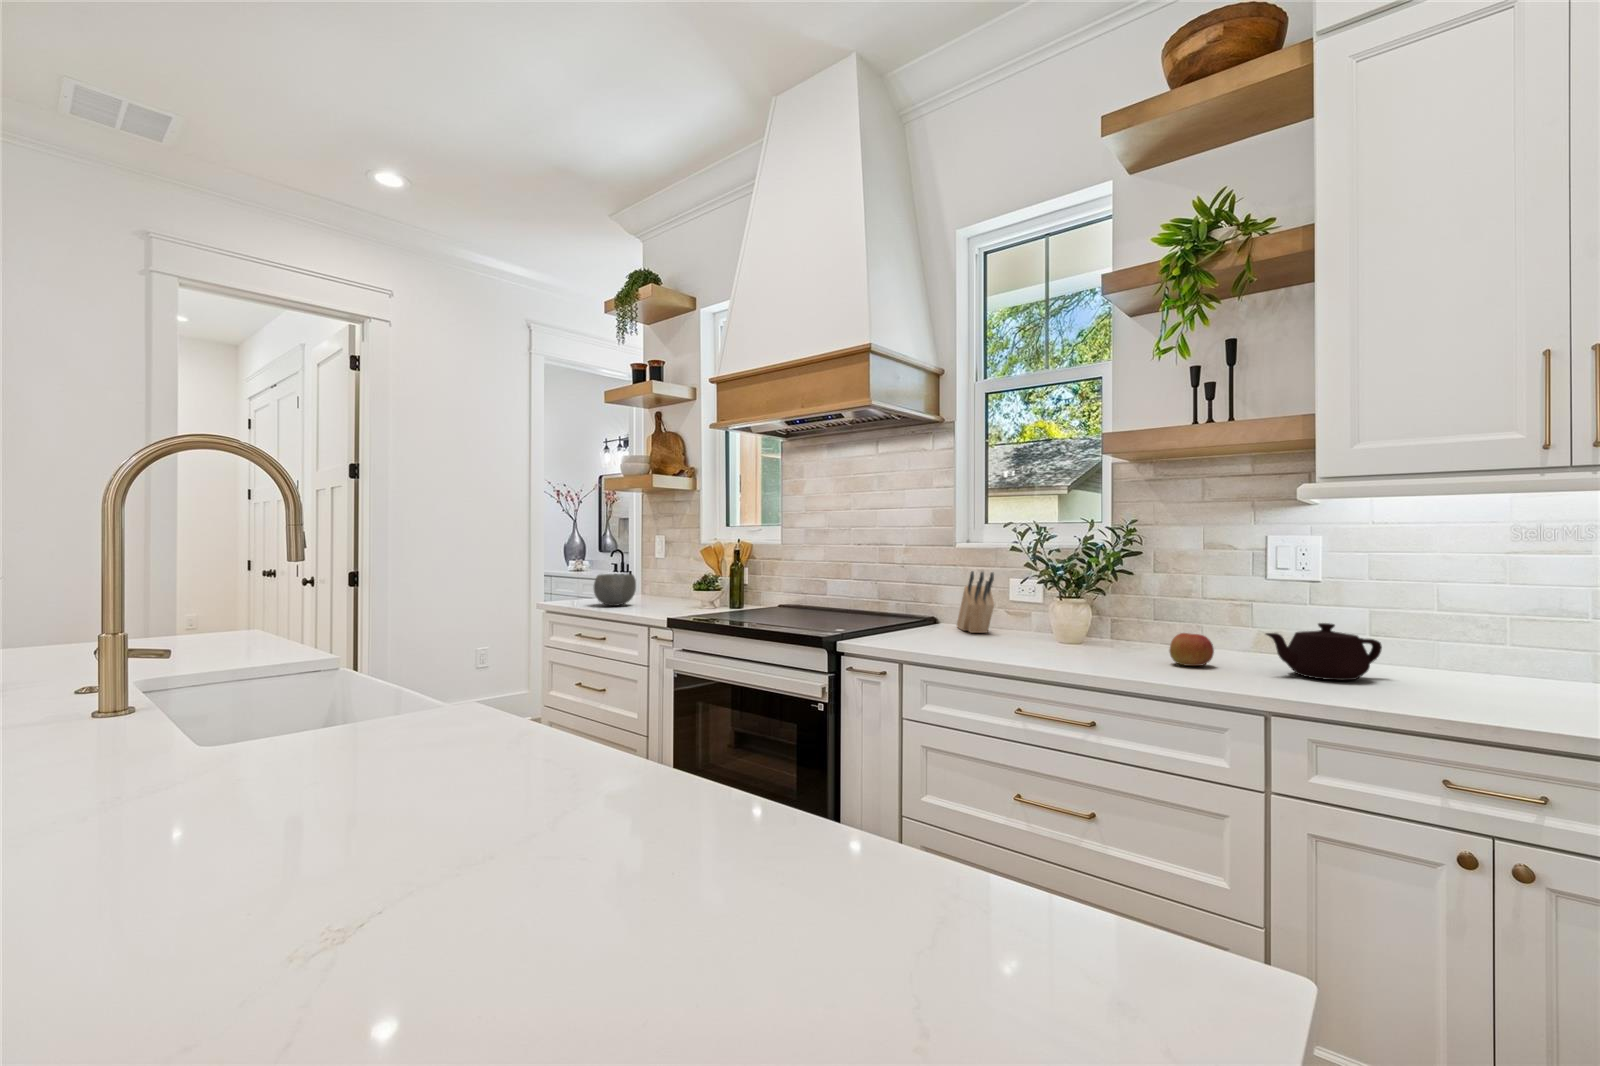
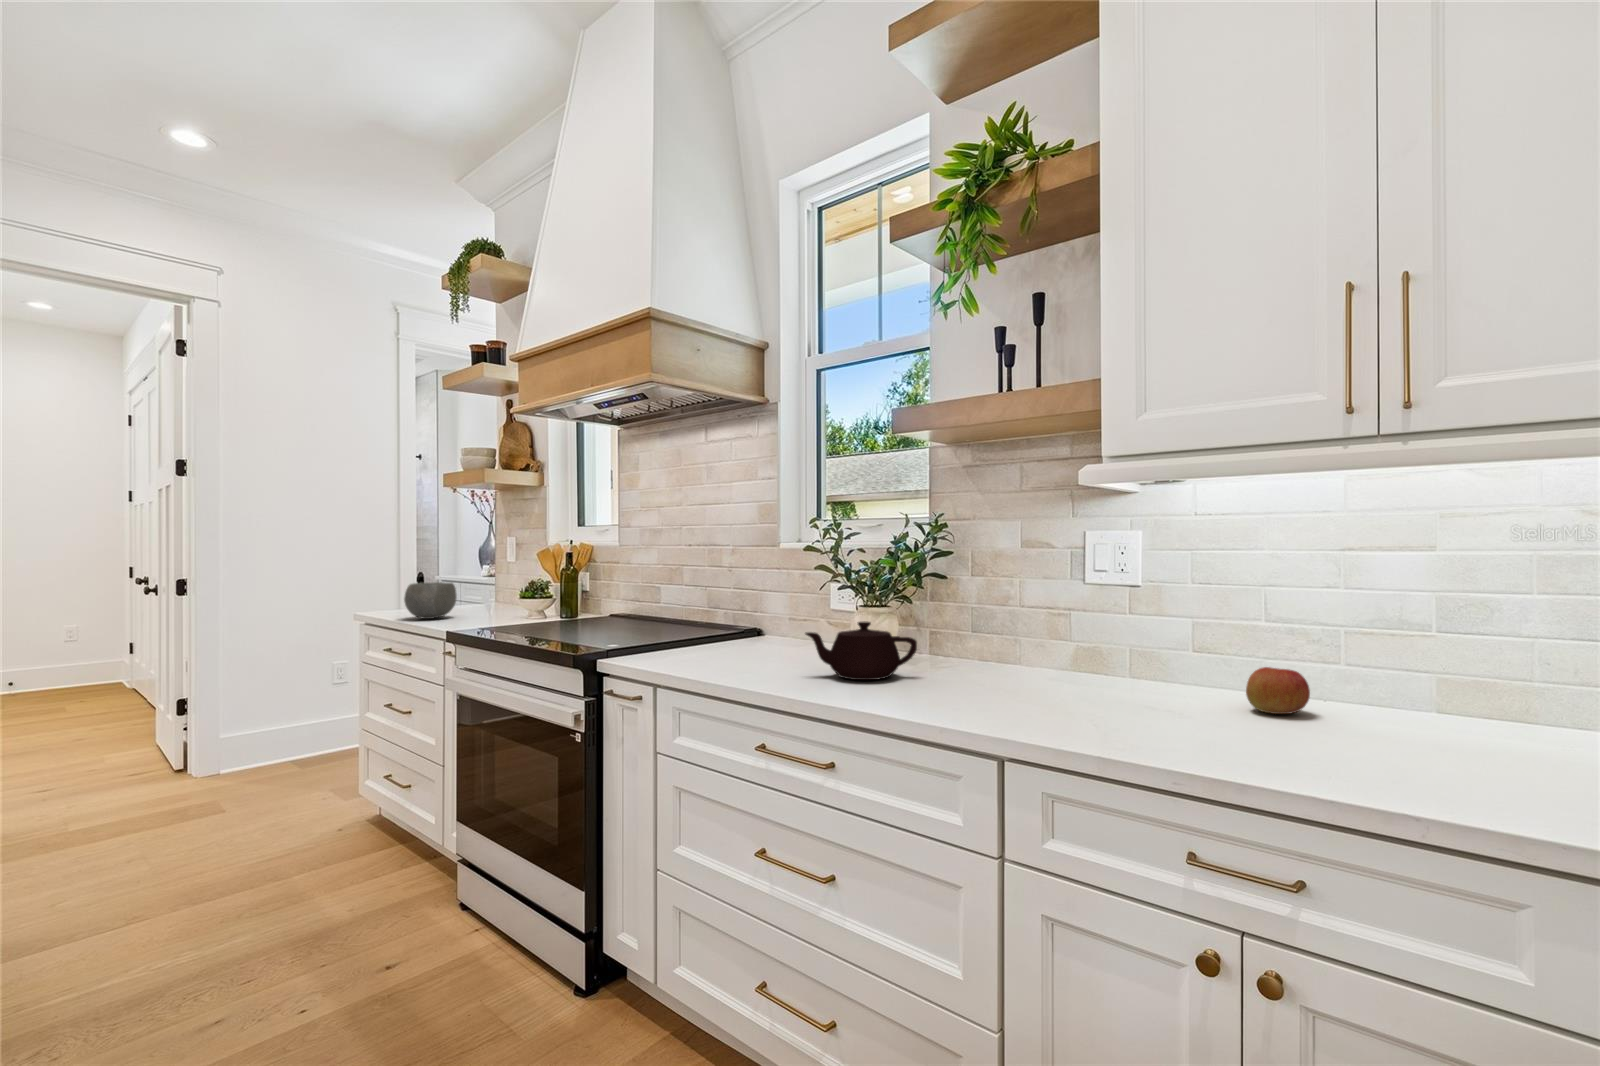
knife block: present [957,571,994,633] -> none [769,576,804,649]
teapot: present [1266,623,1382,680] -> present [805,621,917,680]
apple: present [1169,633,1214,666] -> present [1246,667,1310,714]

